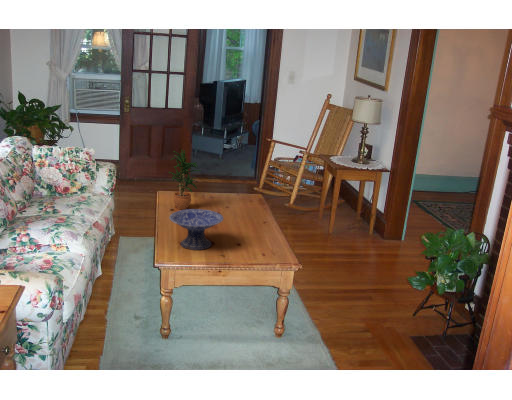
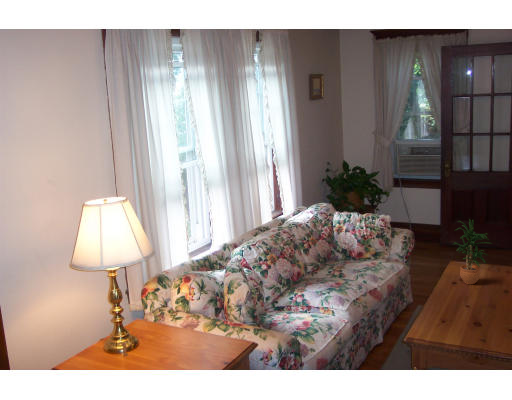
decorative bowl: present [169,209,223,250] -> none [432,286,496,334]

